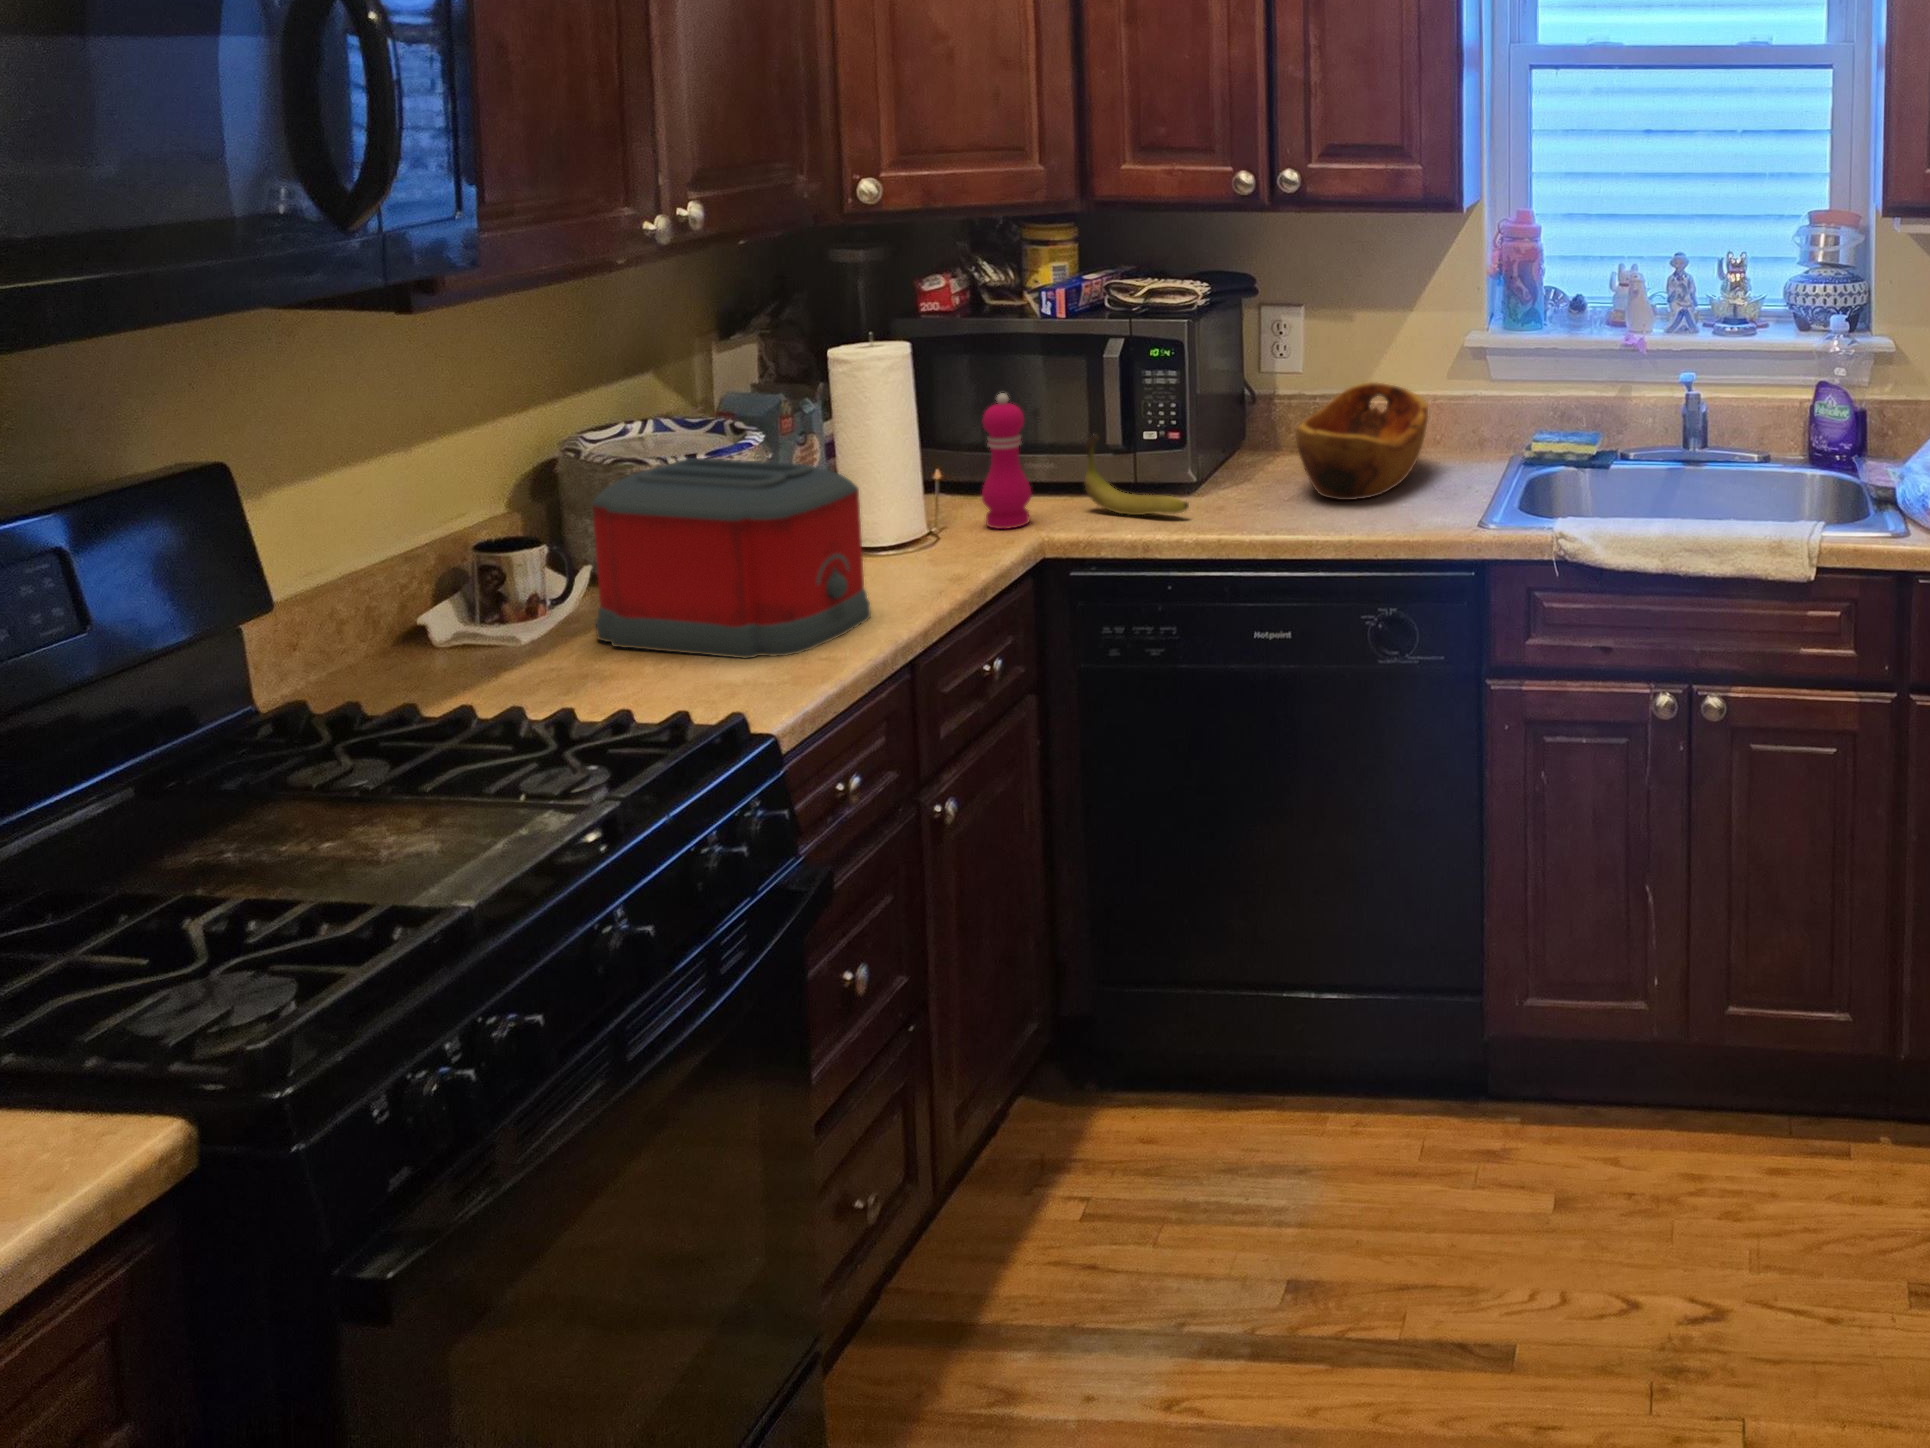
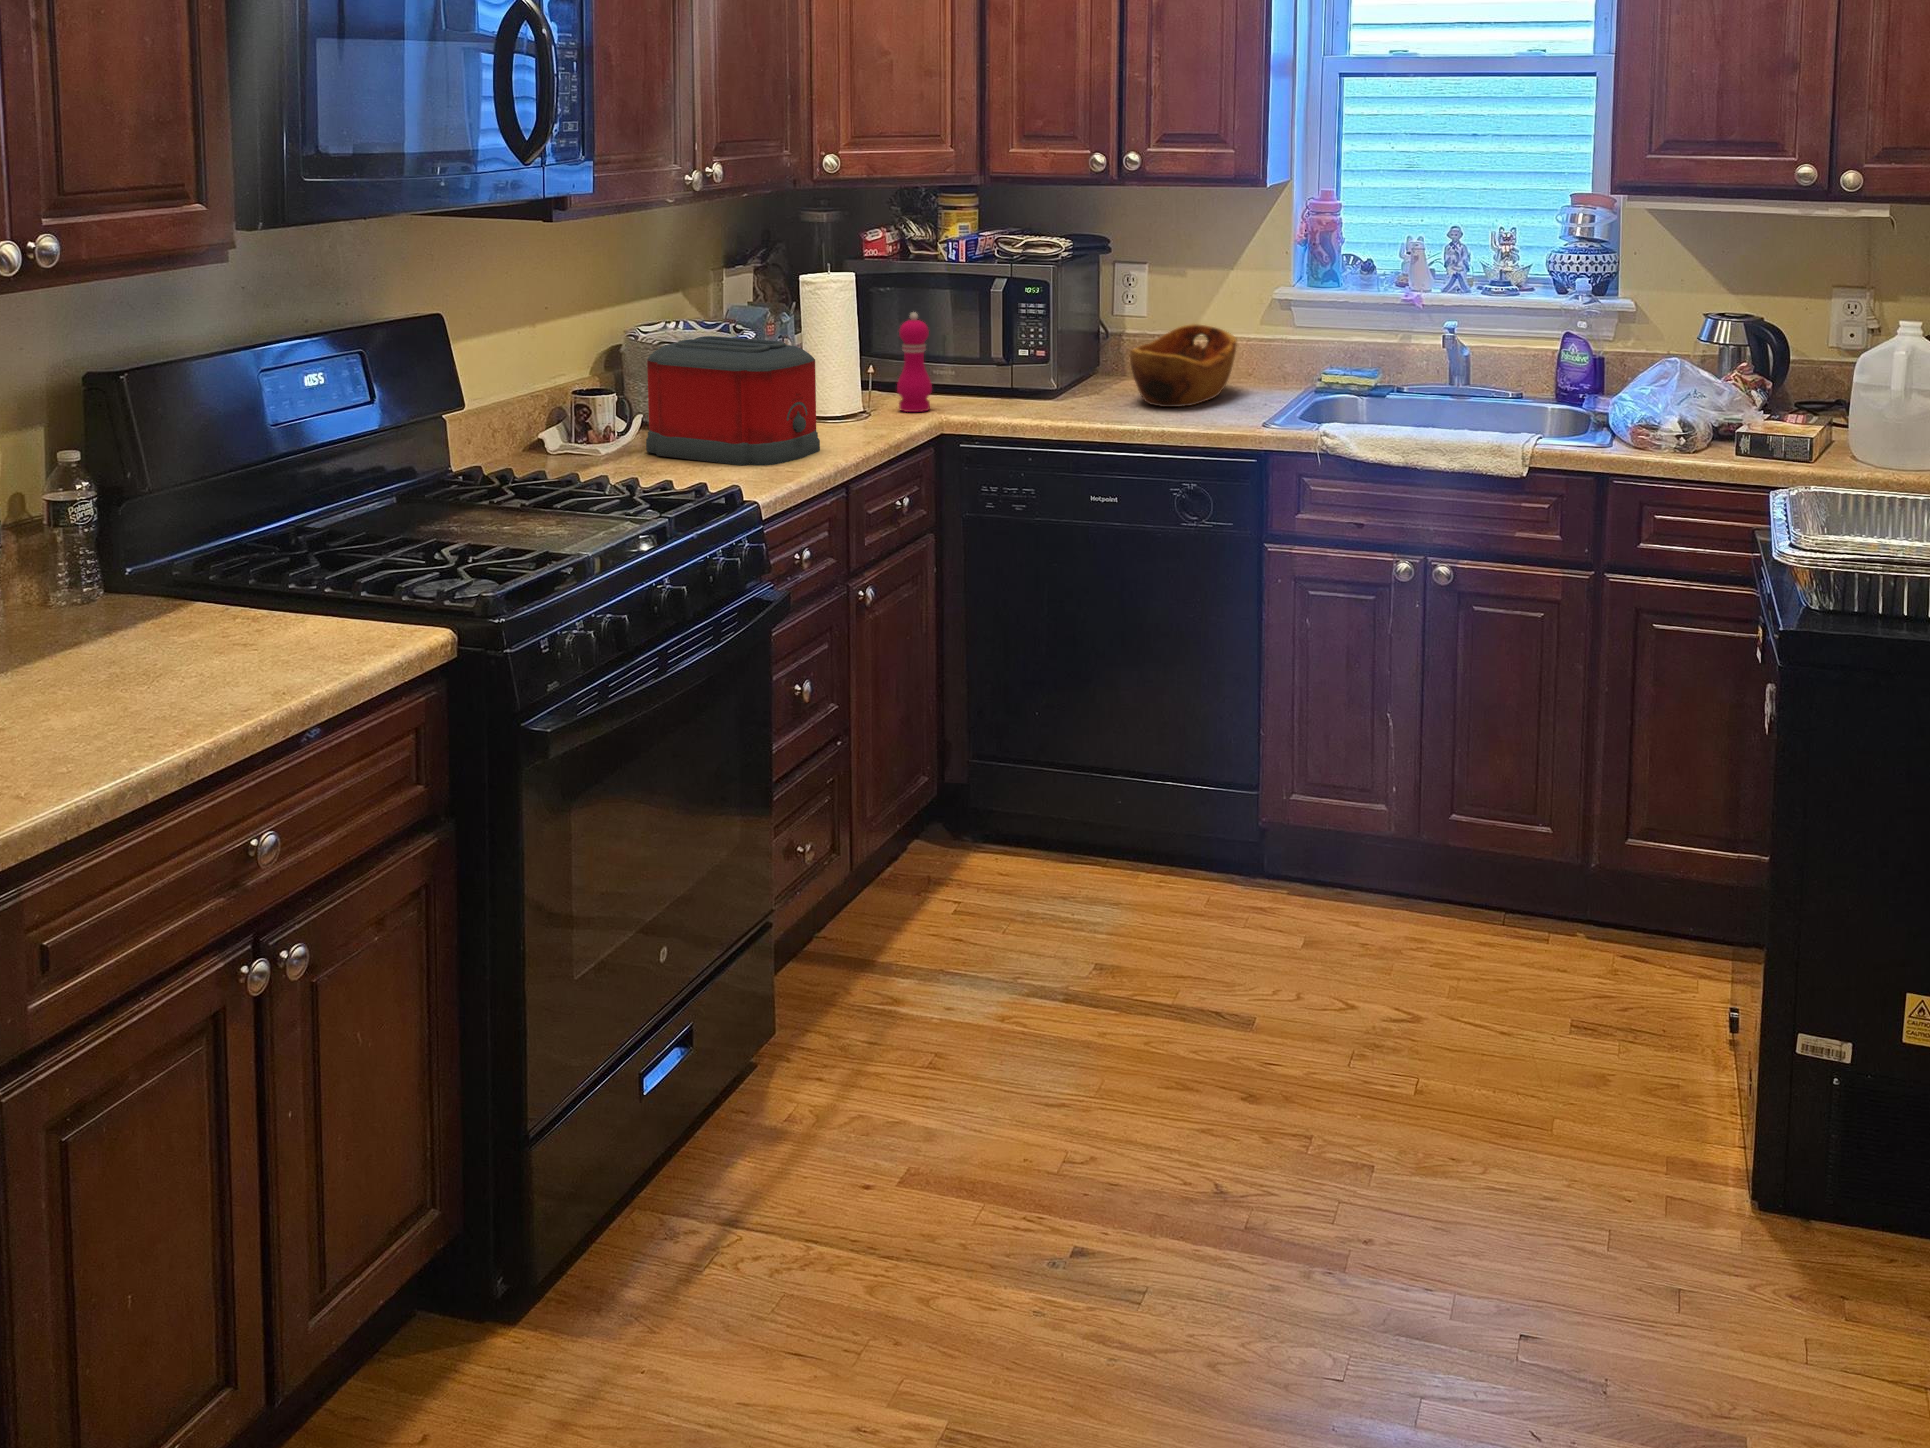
banana: present [1084,435,1189,515] -> none [971,348,1046,408]

